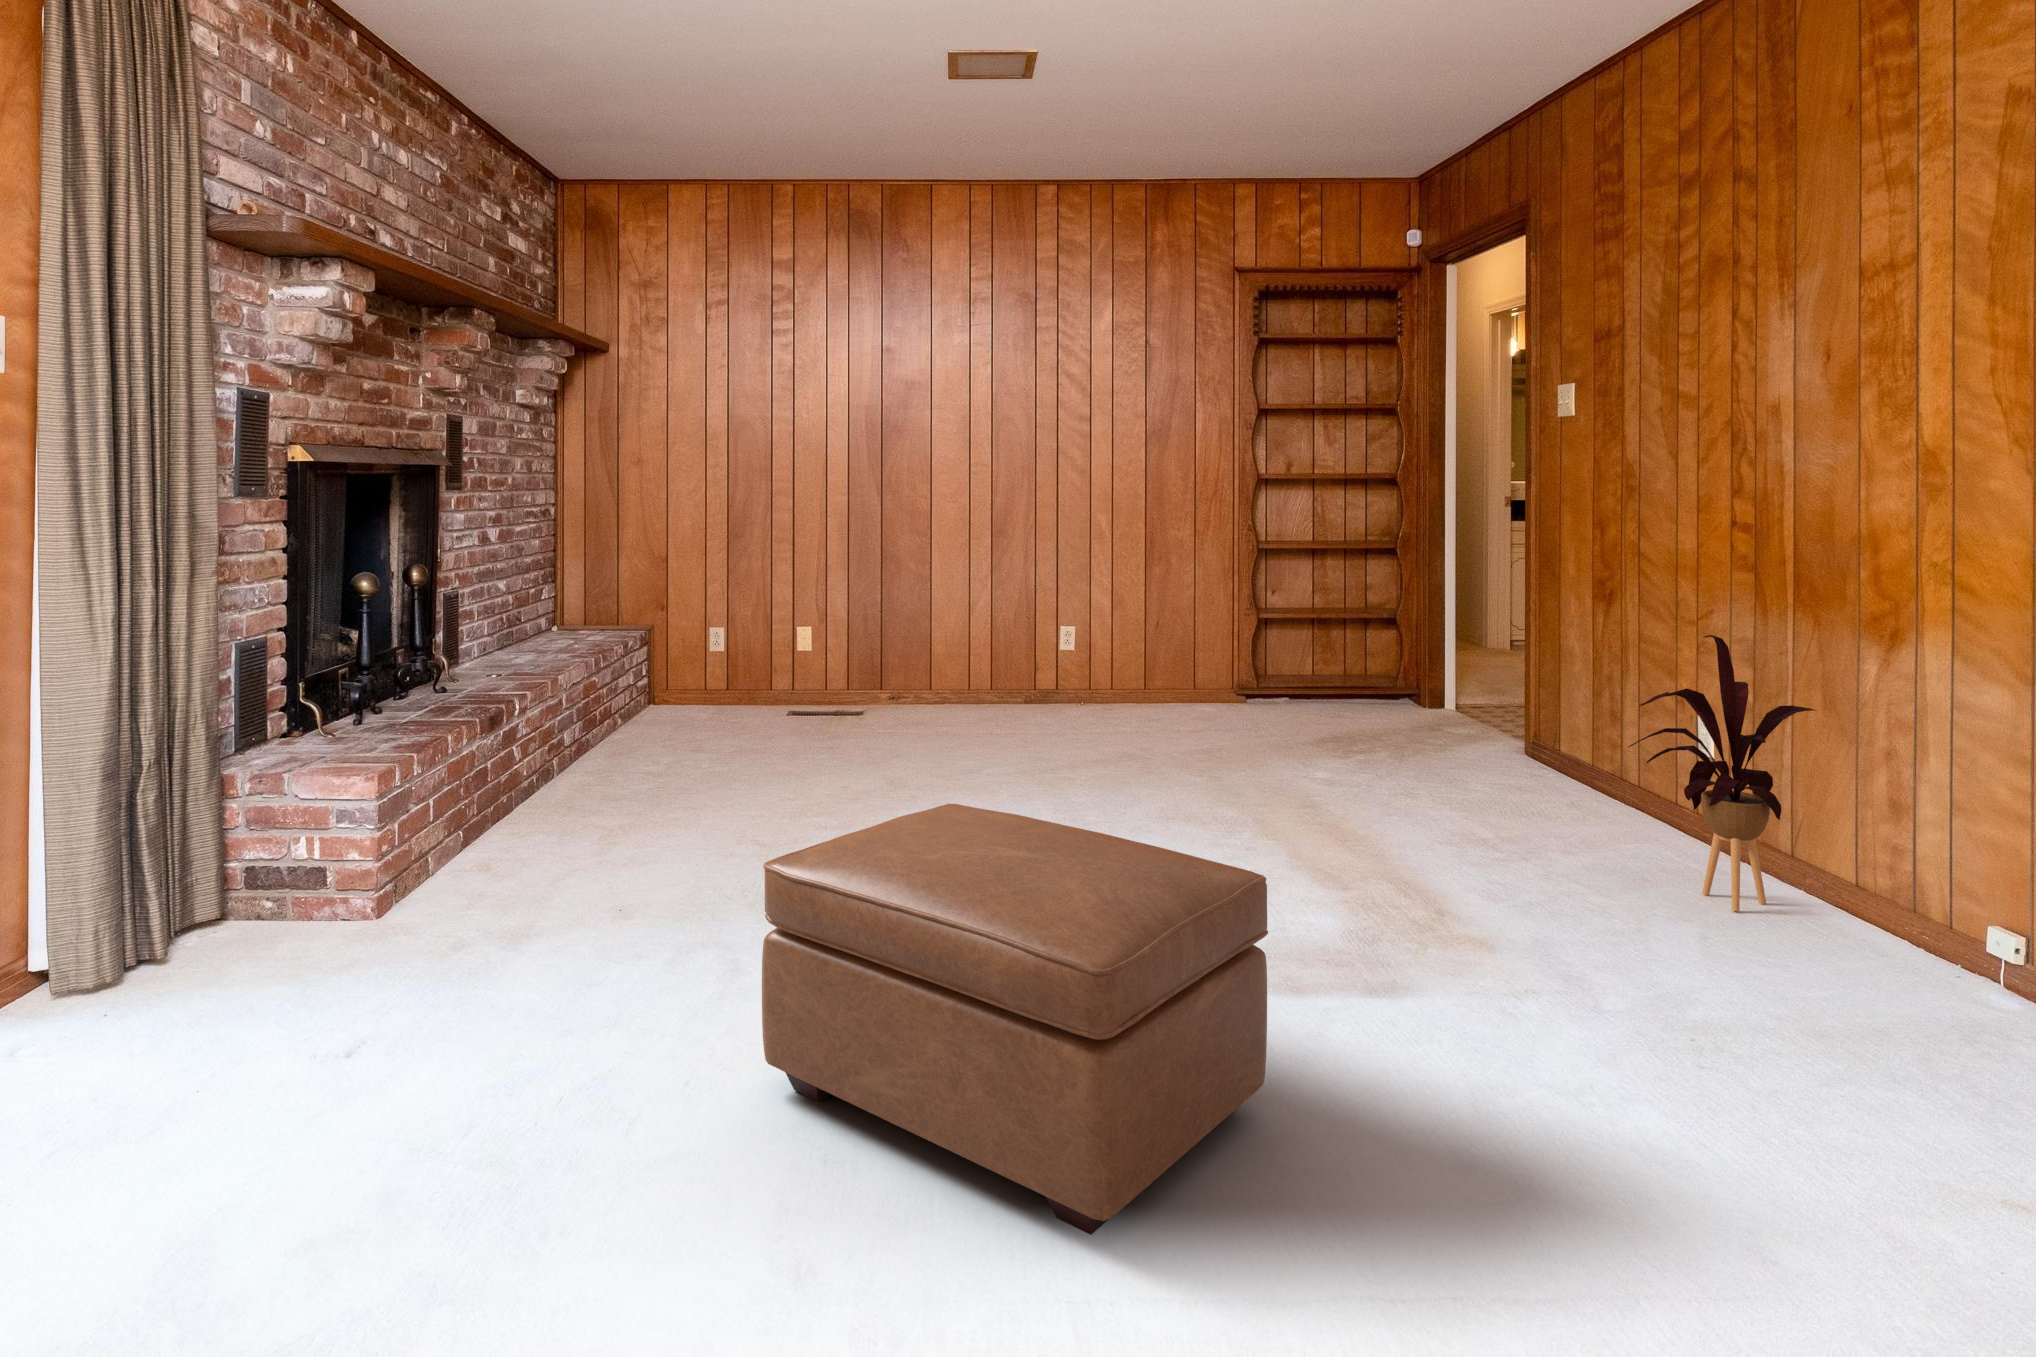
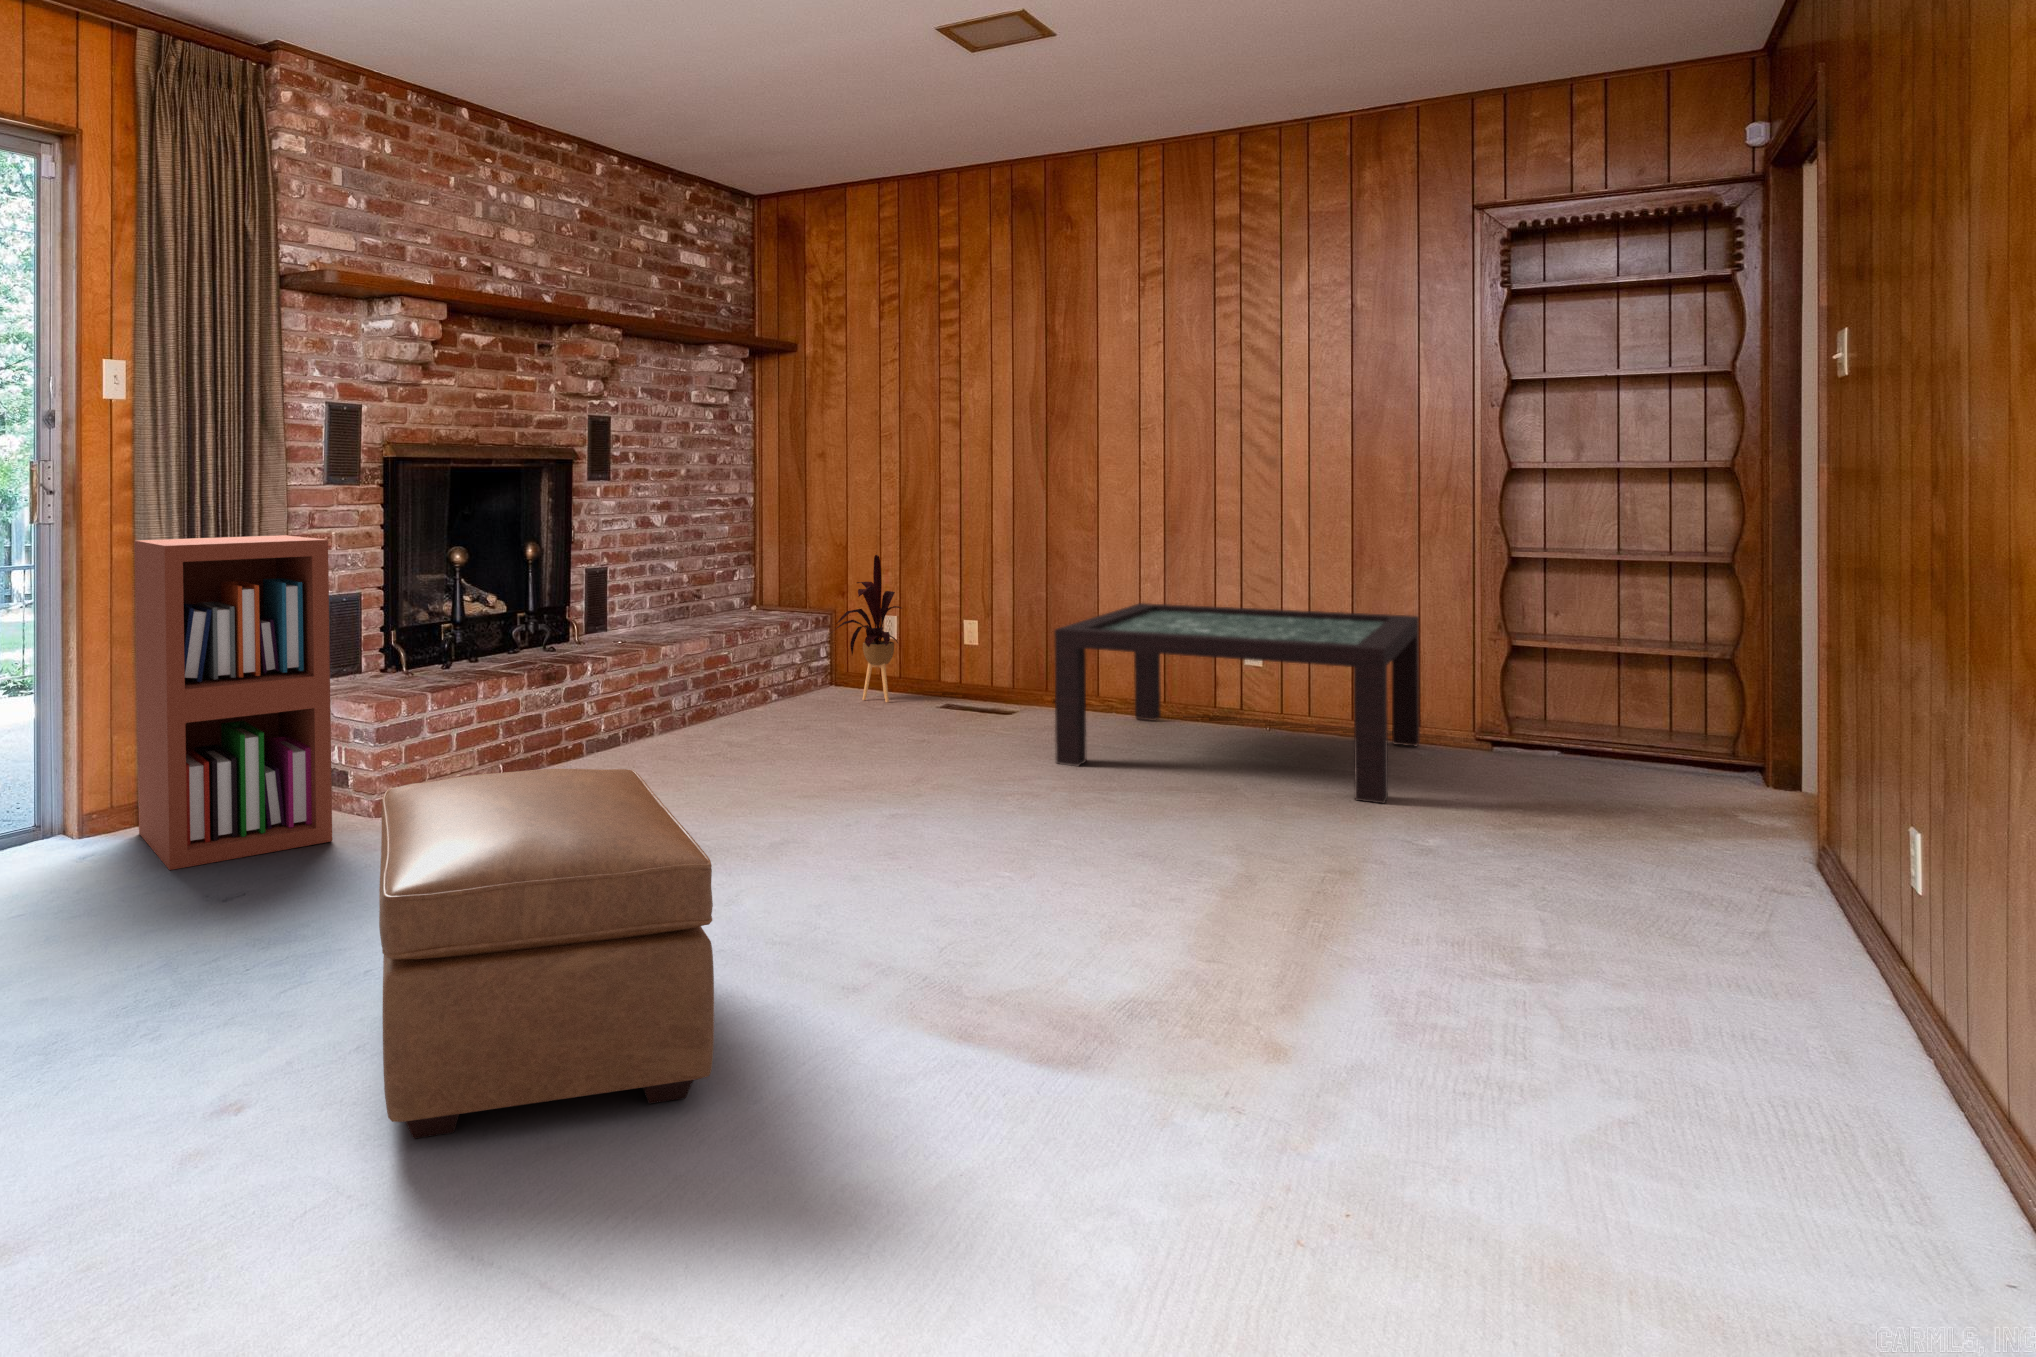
bookshelf: none [47,565,384,1044] -> present [135,535,332,870]
coffee table: none [972,603,1248,753] -> present [1054,603,1420,804]
house plant: present [1629,635,1816,911] -> present [829,555,901,702]

